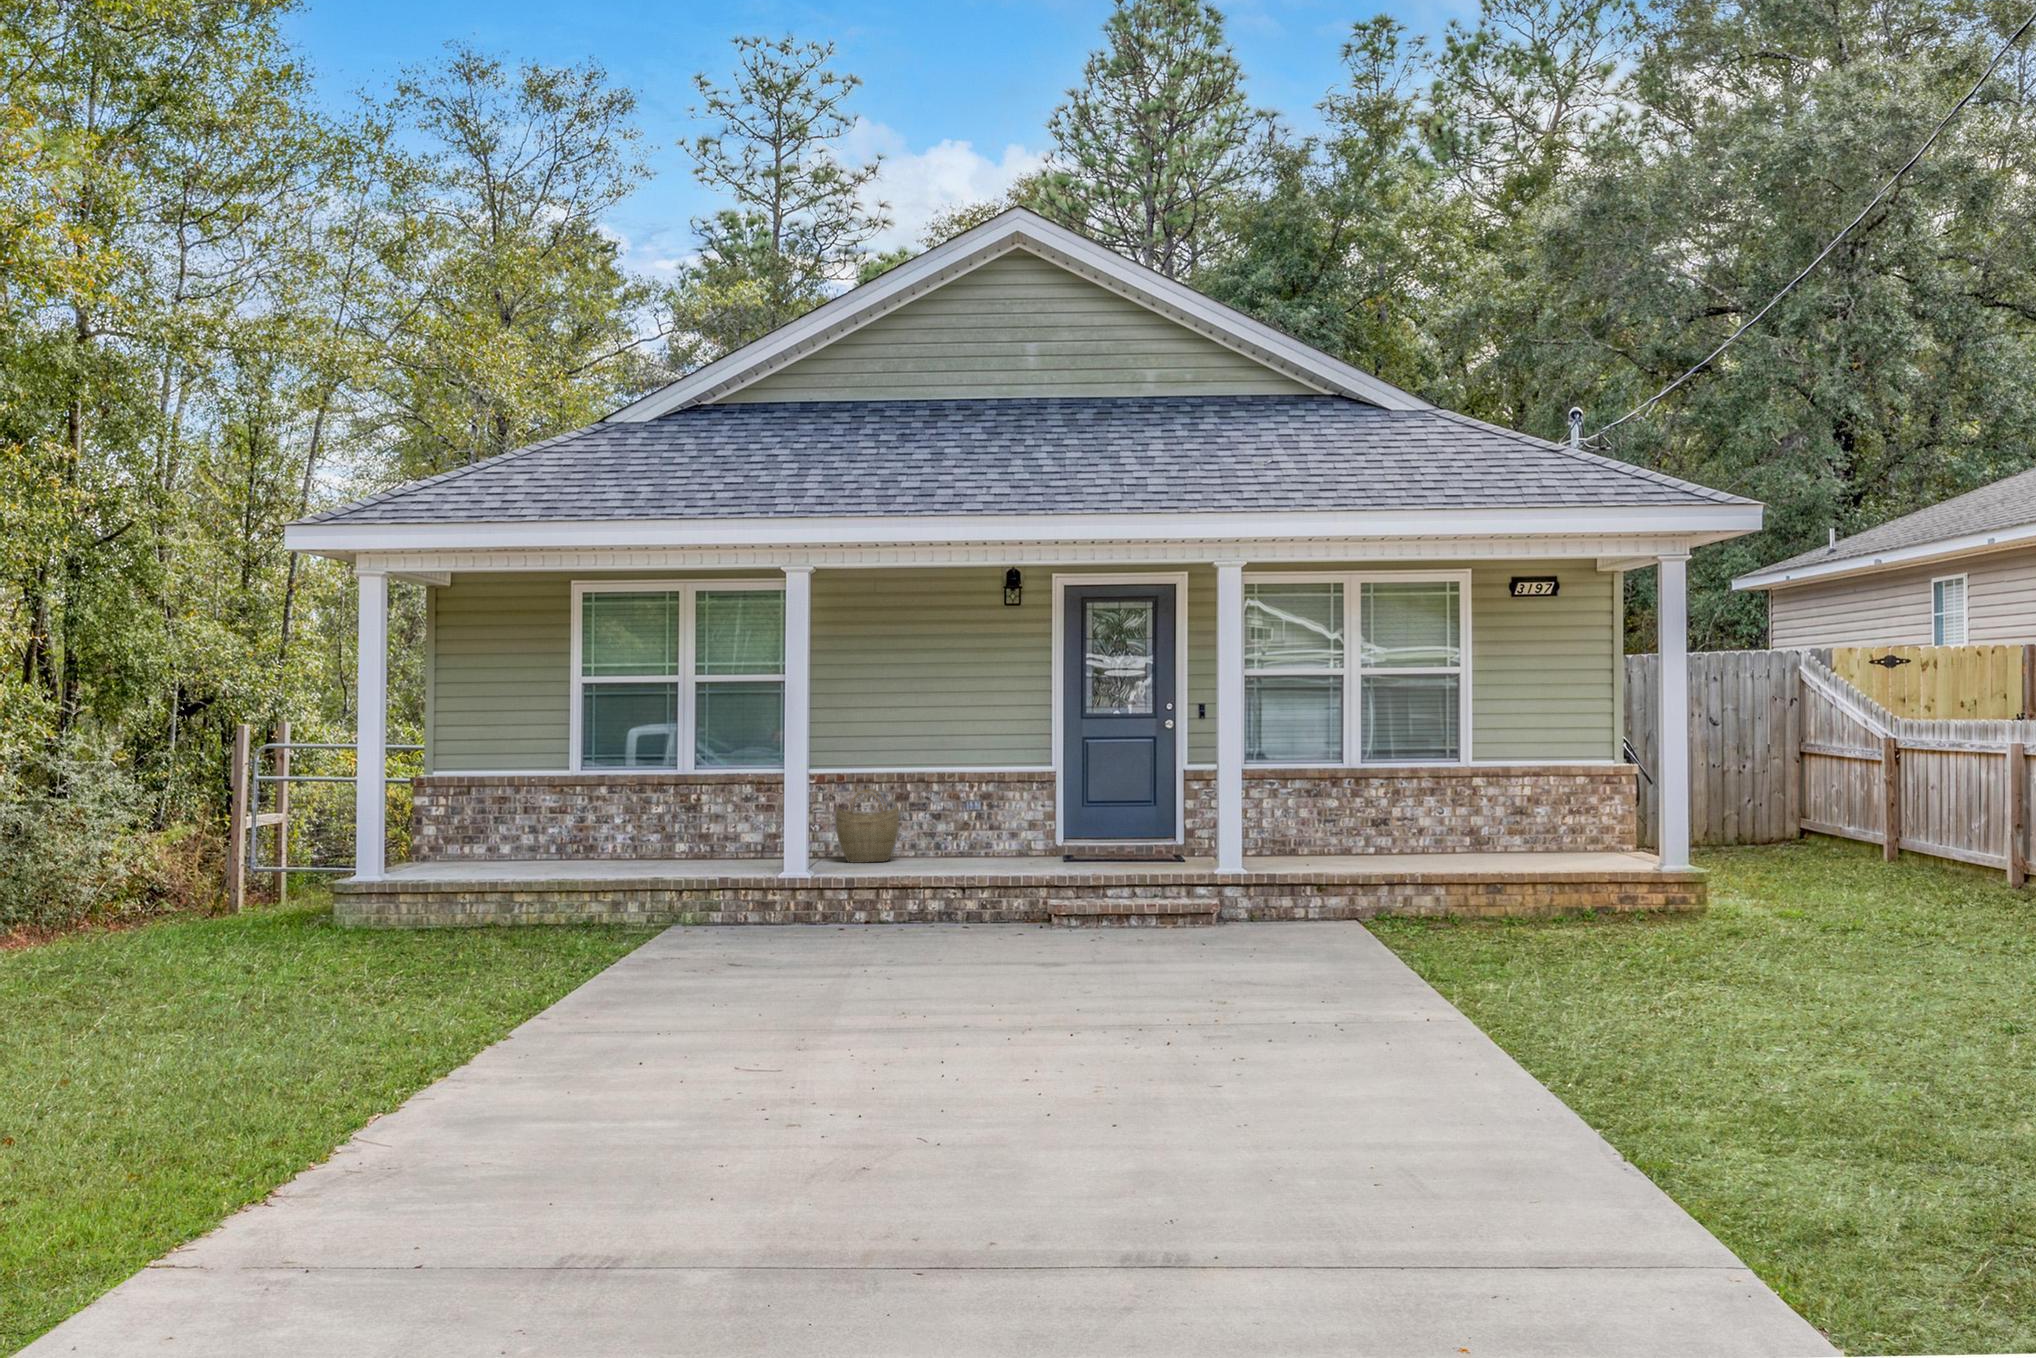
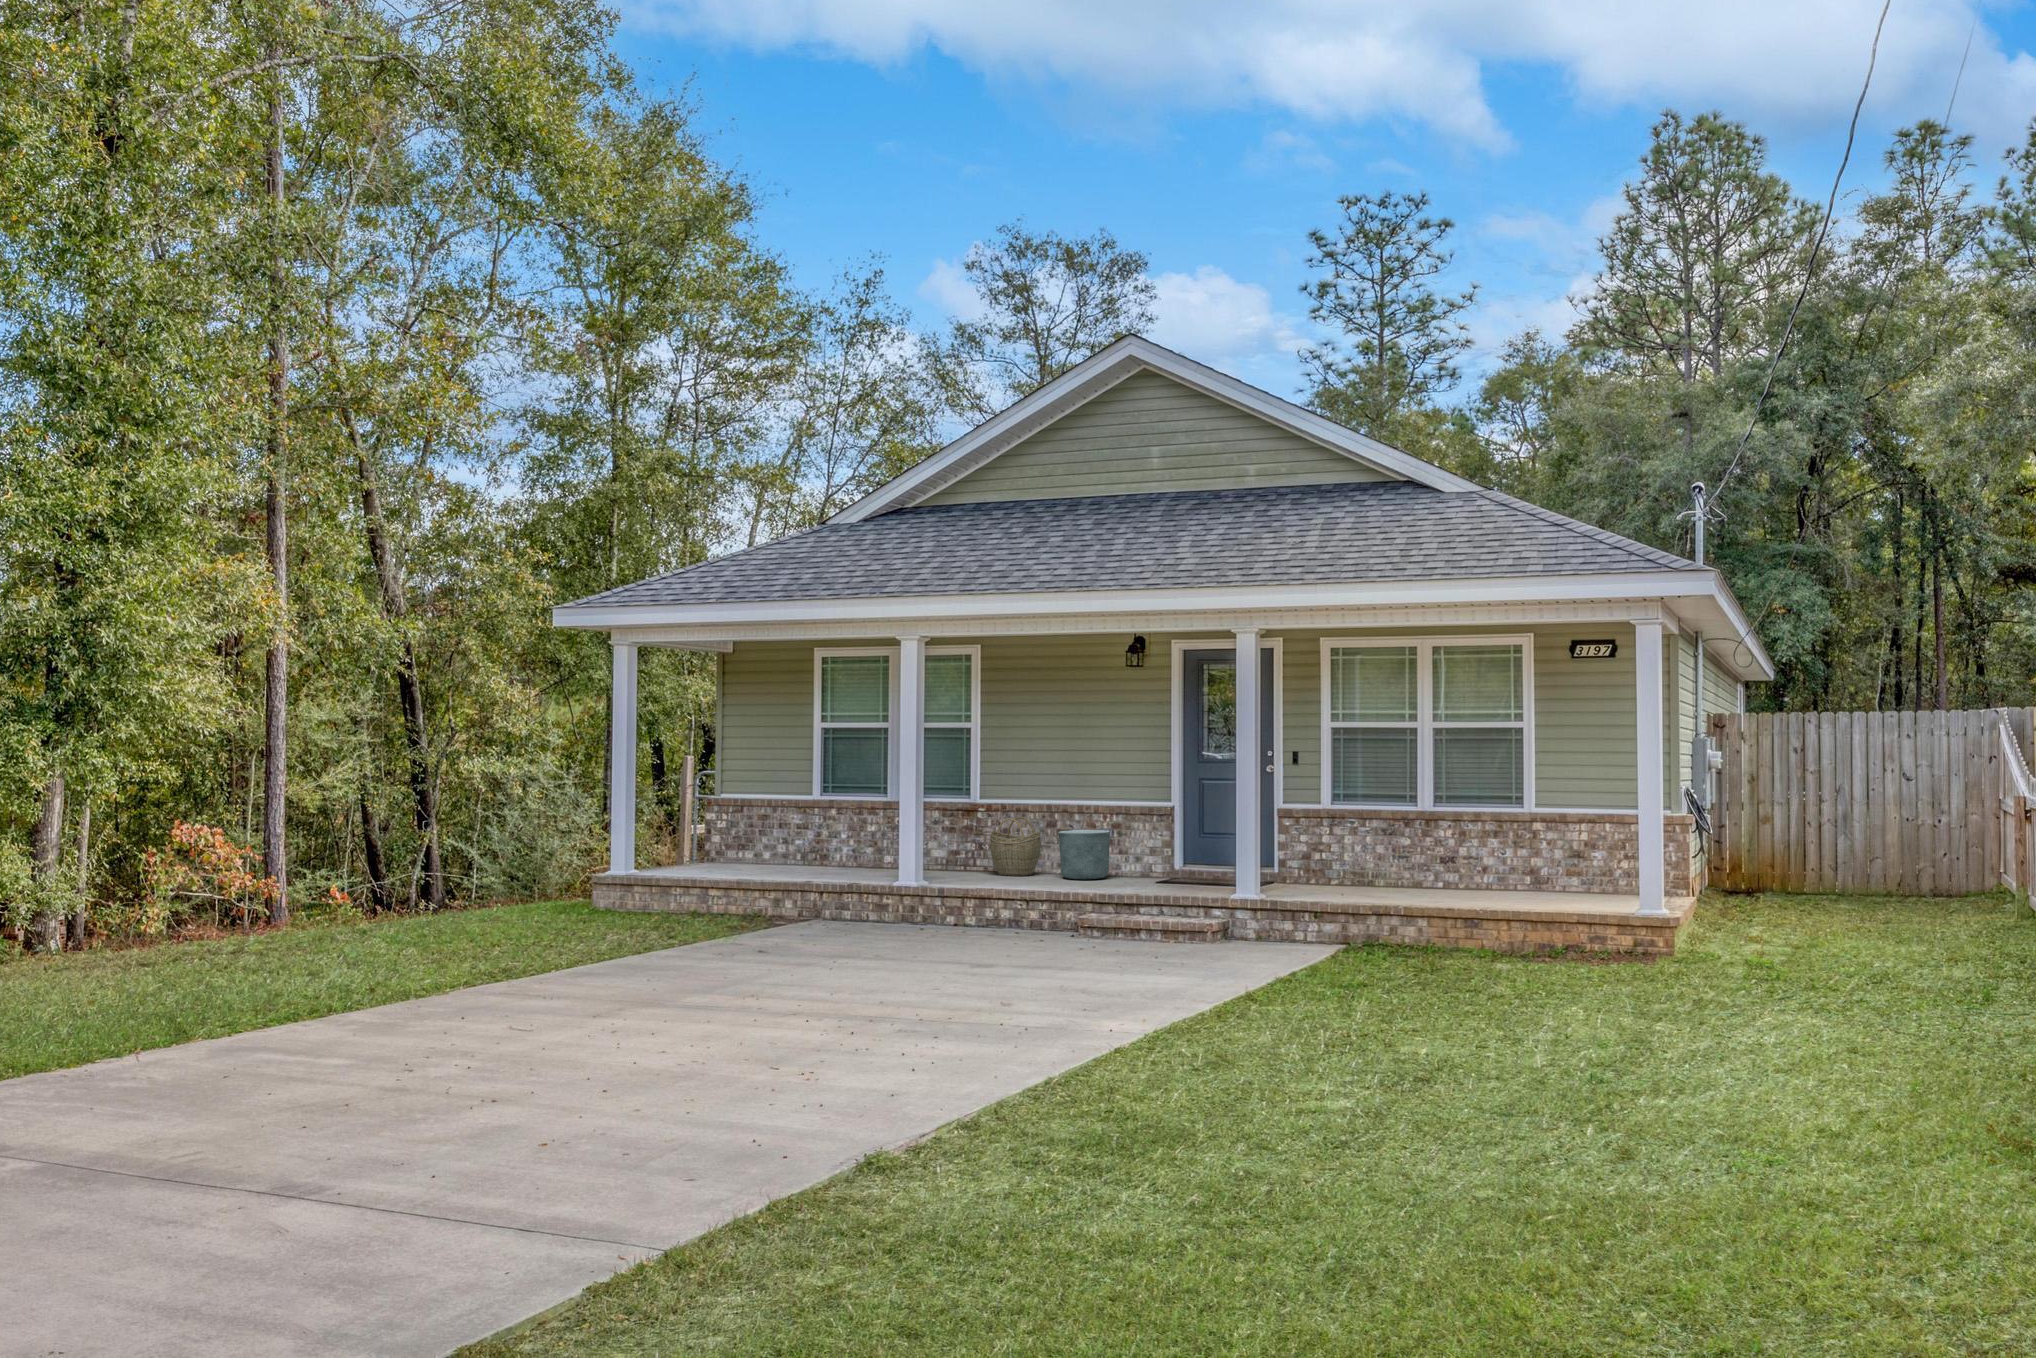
planter: none [929,802,992,863] -> present [1059,830,1110,880]

